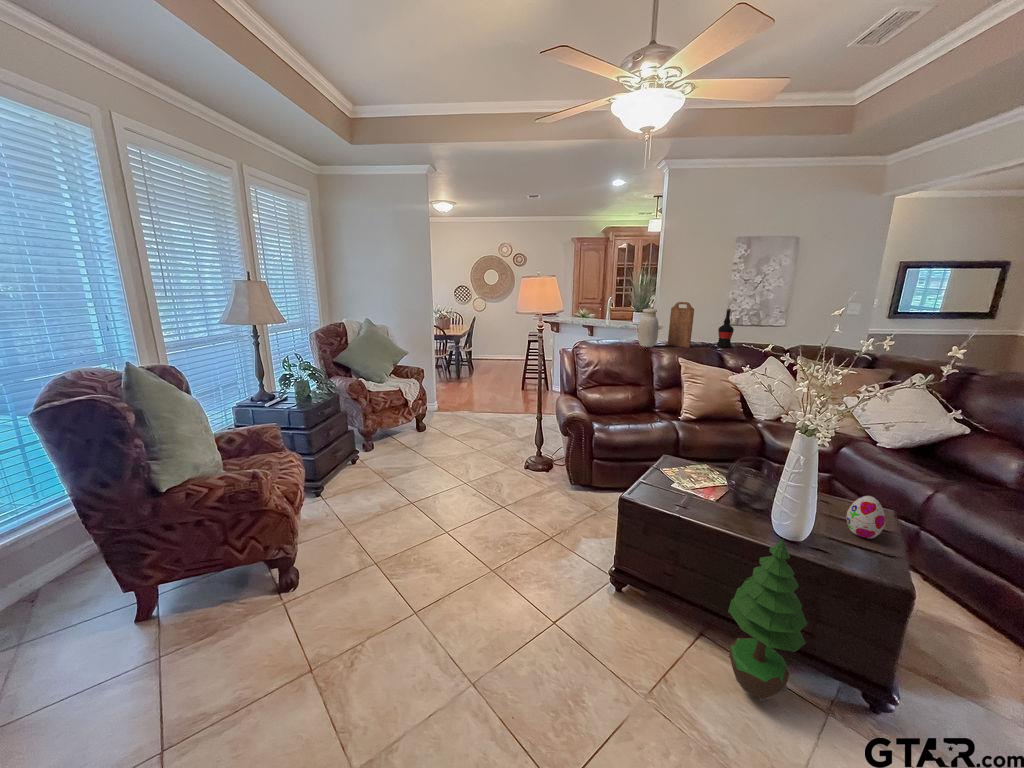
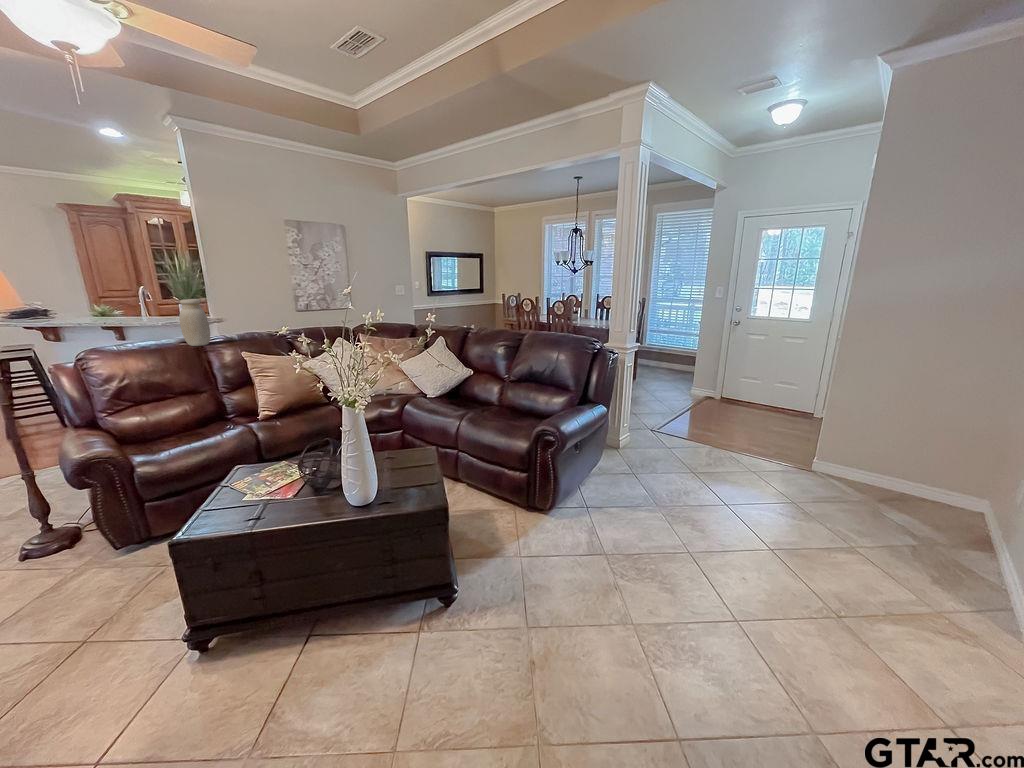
cutting board: present [668,302,694,348] -> none [221,290,255,340]
wine bottle: present [717,309,734,347] -> none [283,295,301,335]
decorative egg: present [846,496,885,538] -> none [393,439,417,473]
potted tree: present [728,539,807,701] -> none [308,501,375,651]

